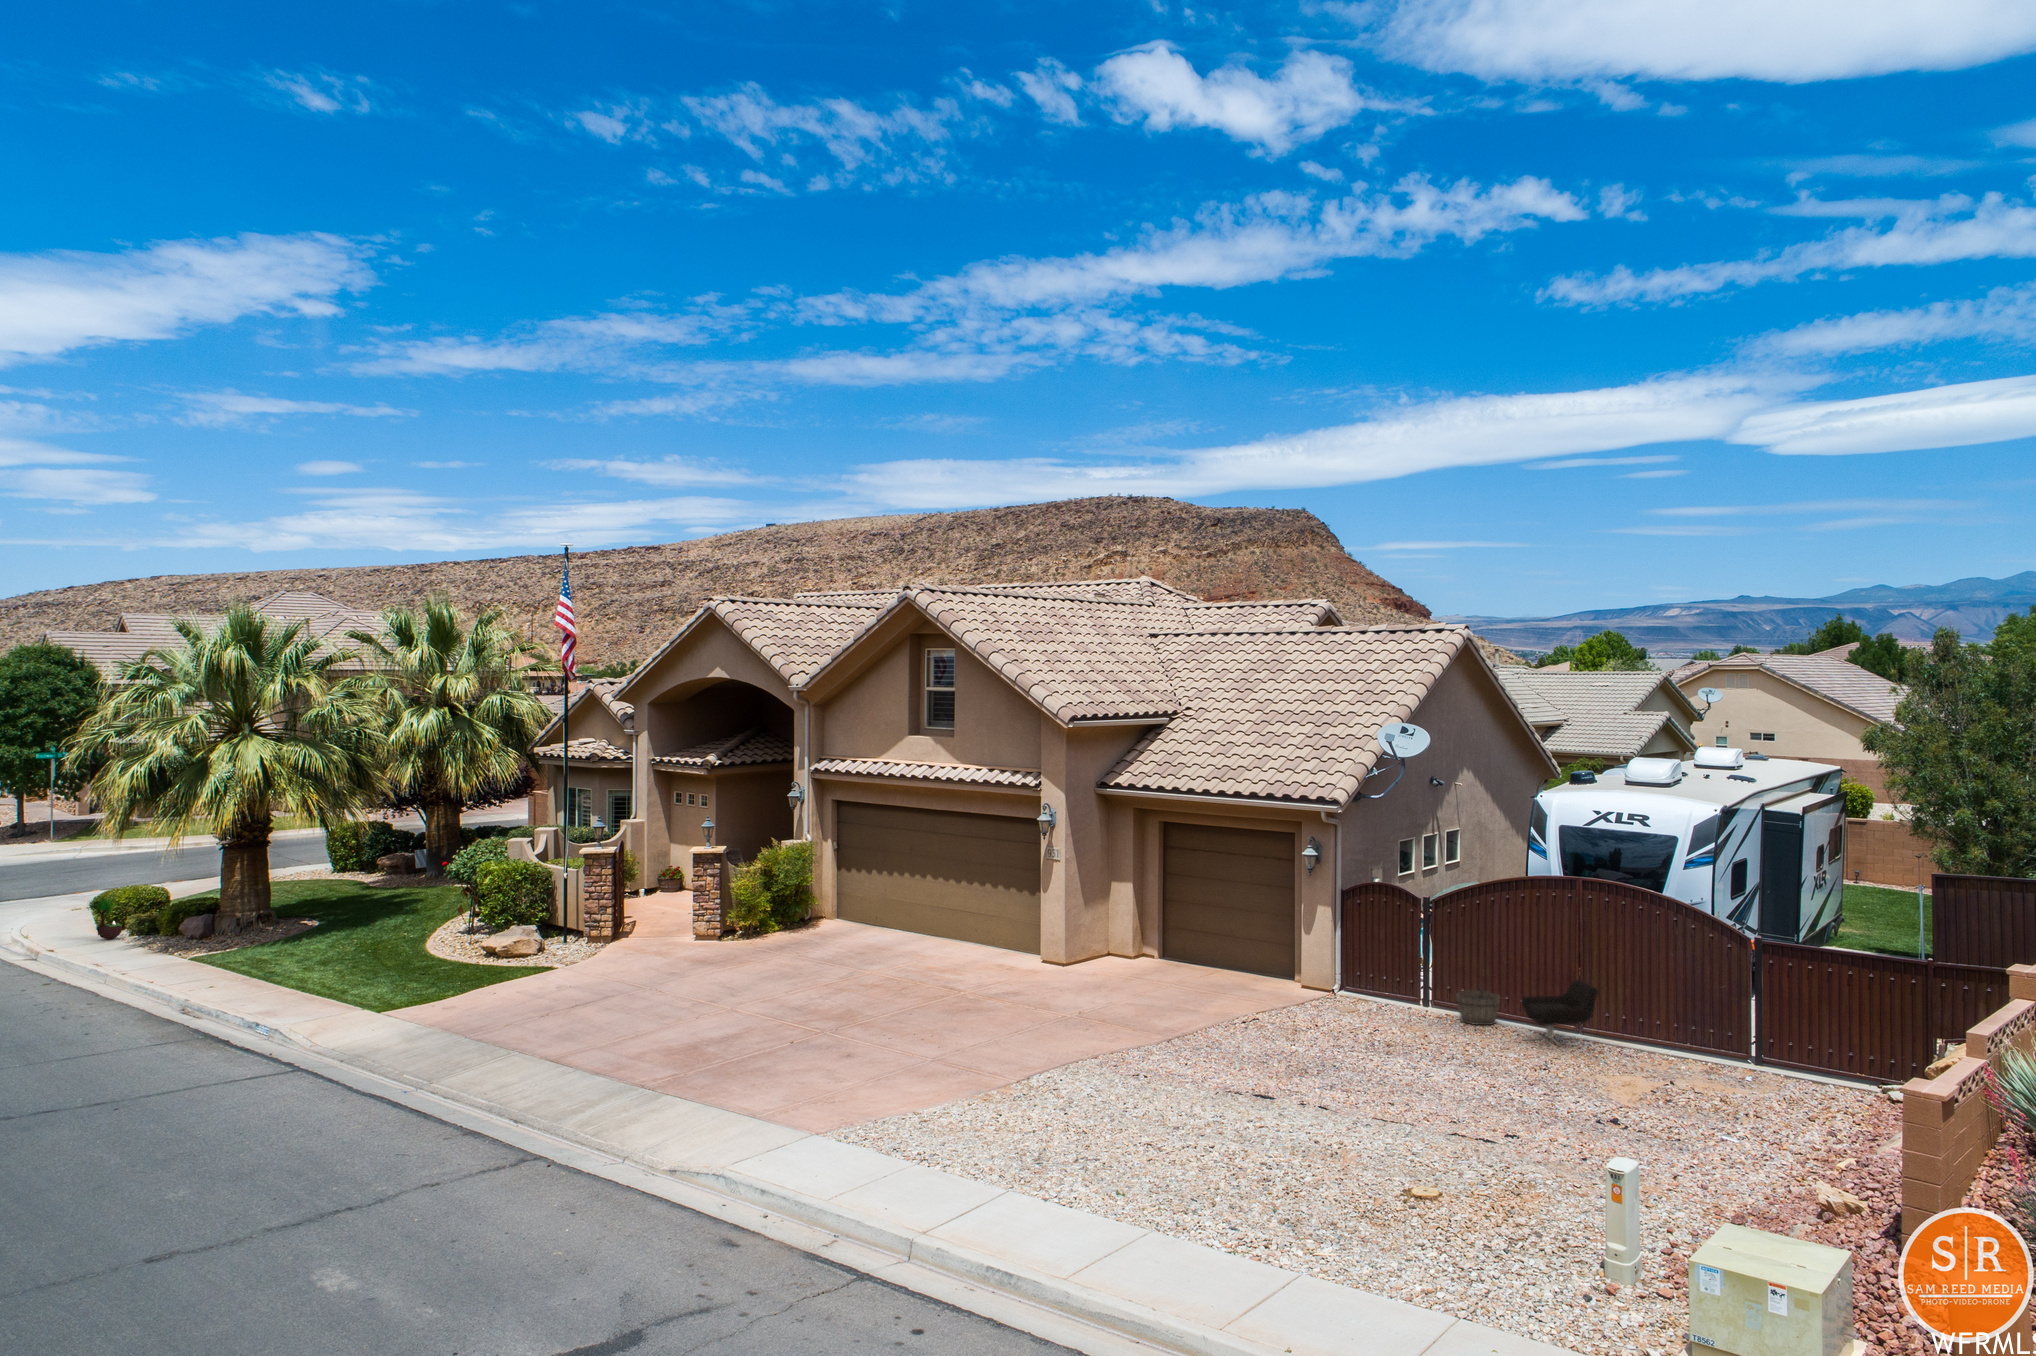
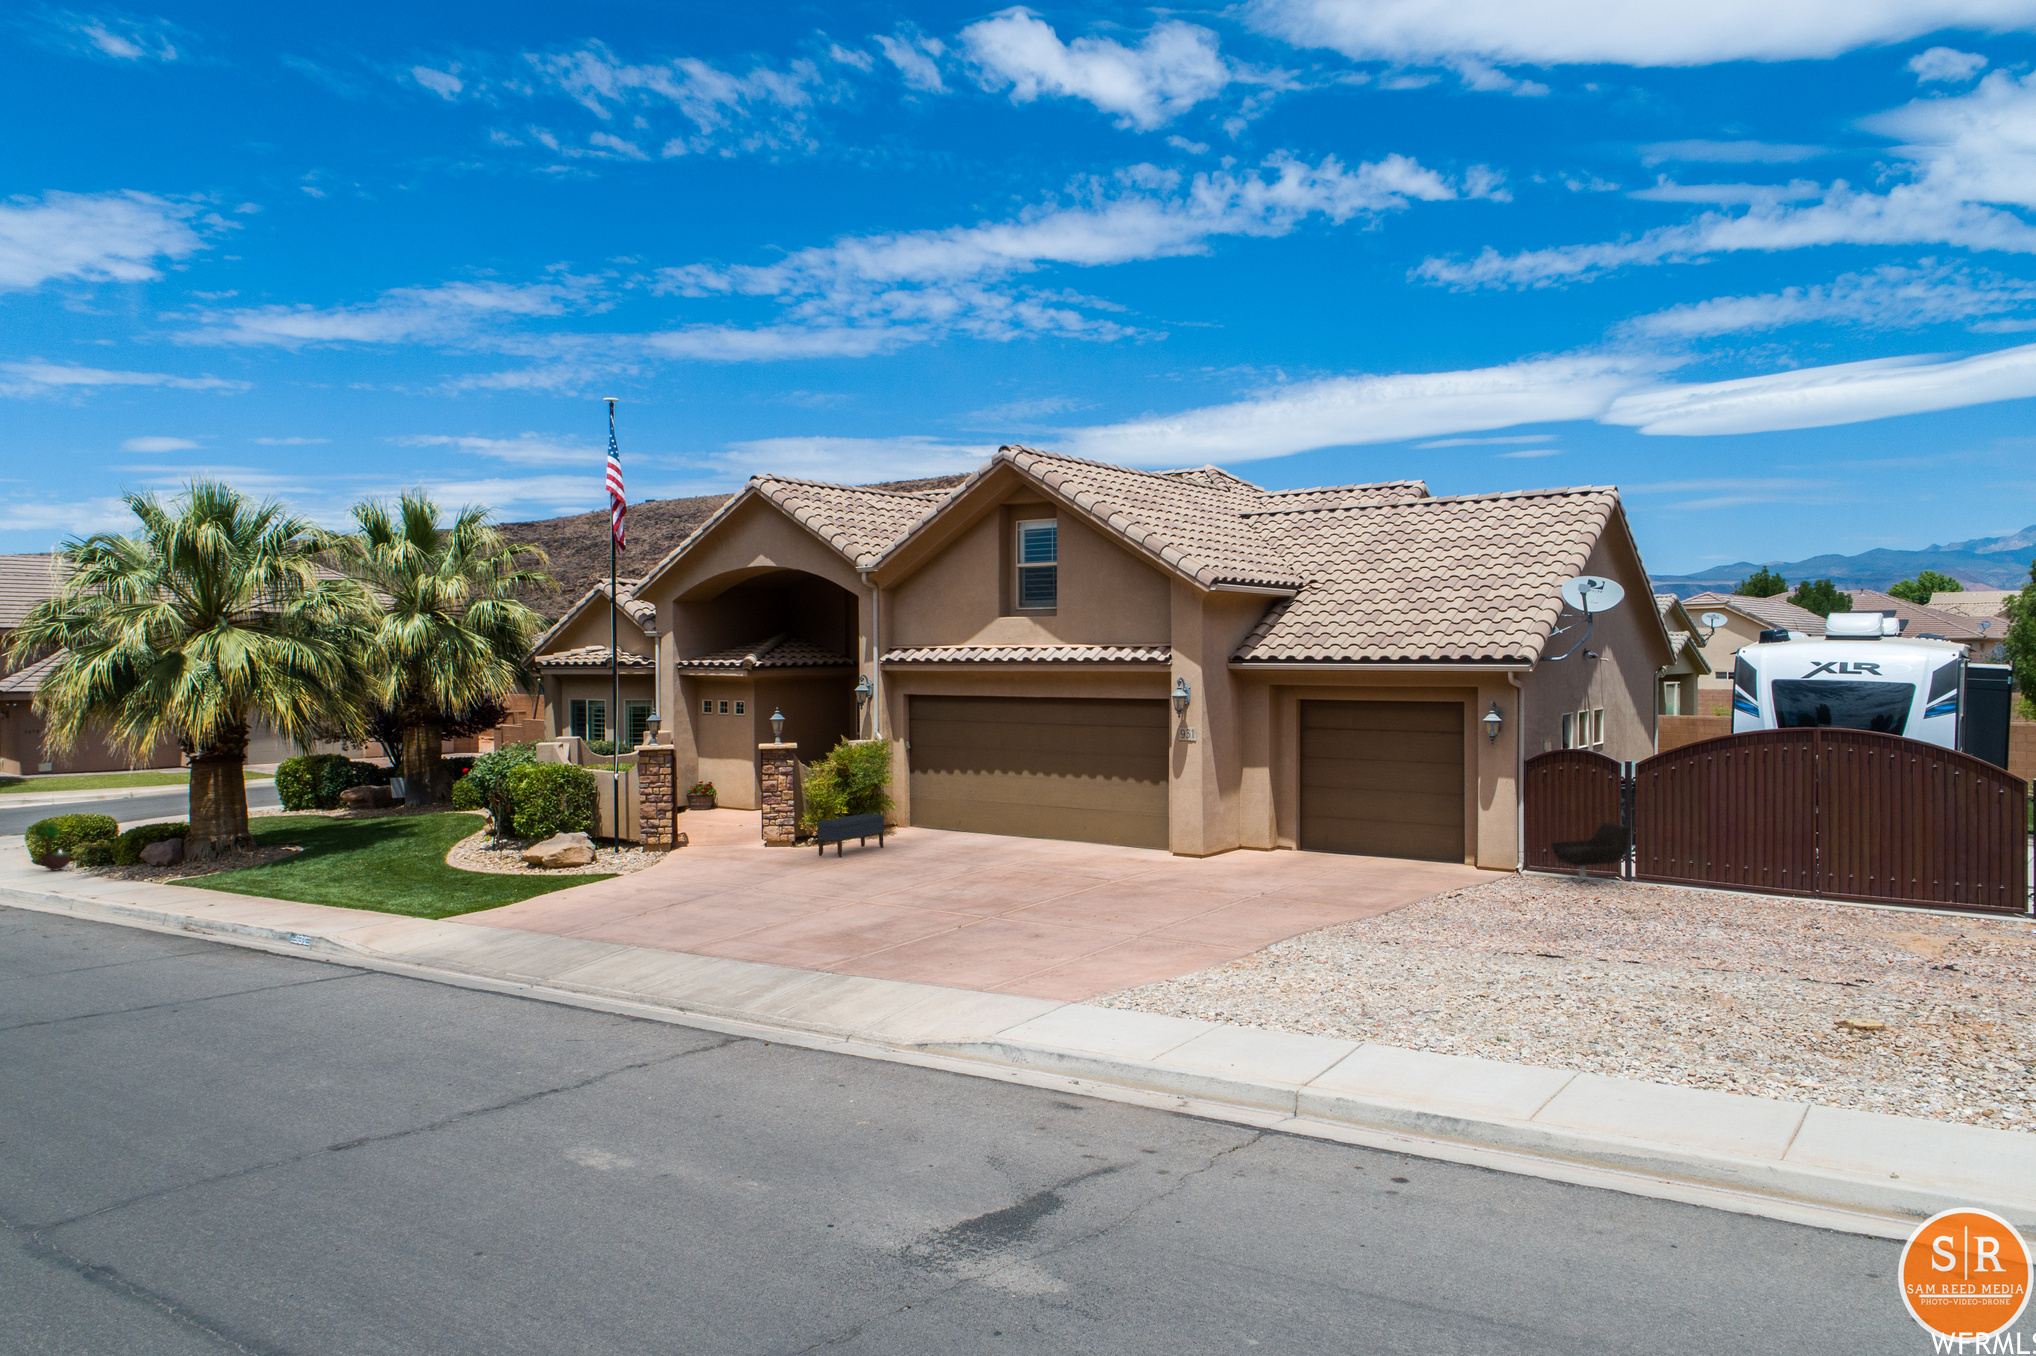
bench: none [739,909,805,951] -> present [817,814,884,857]
lounge chair: present [1522,980,1598,1045] -> present [1551,822,1630,884]
wooden bucket: present [1456,990,1500,1025] -> none [1677,848,1729,890]

